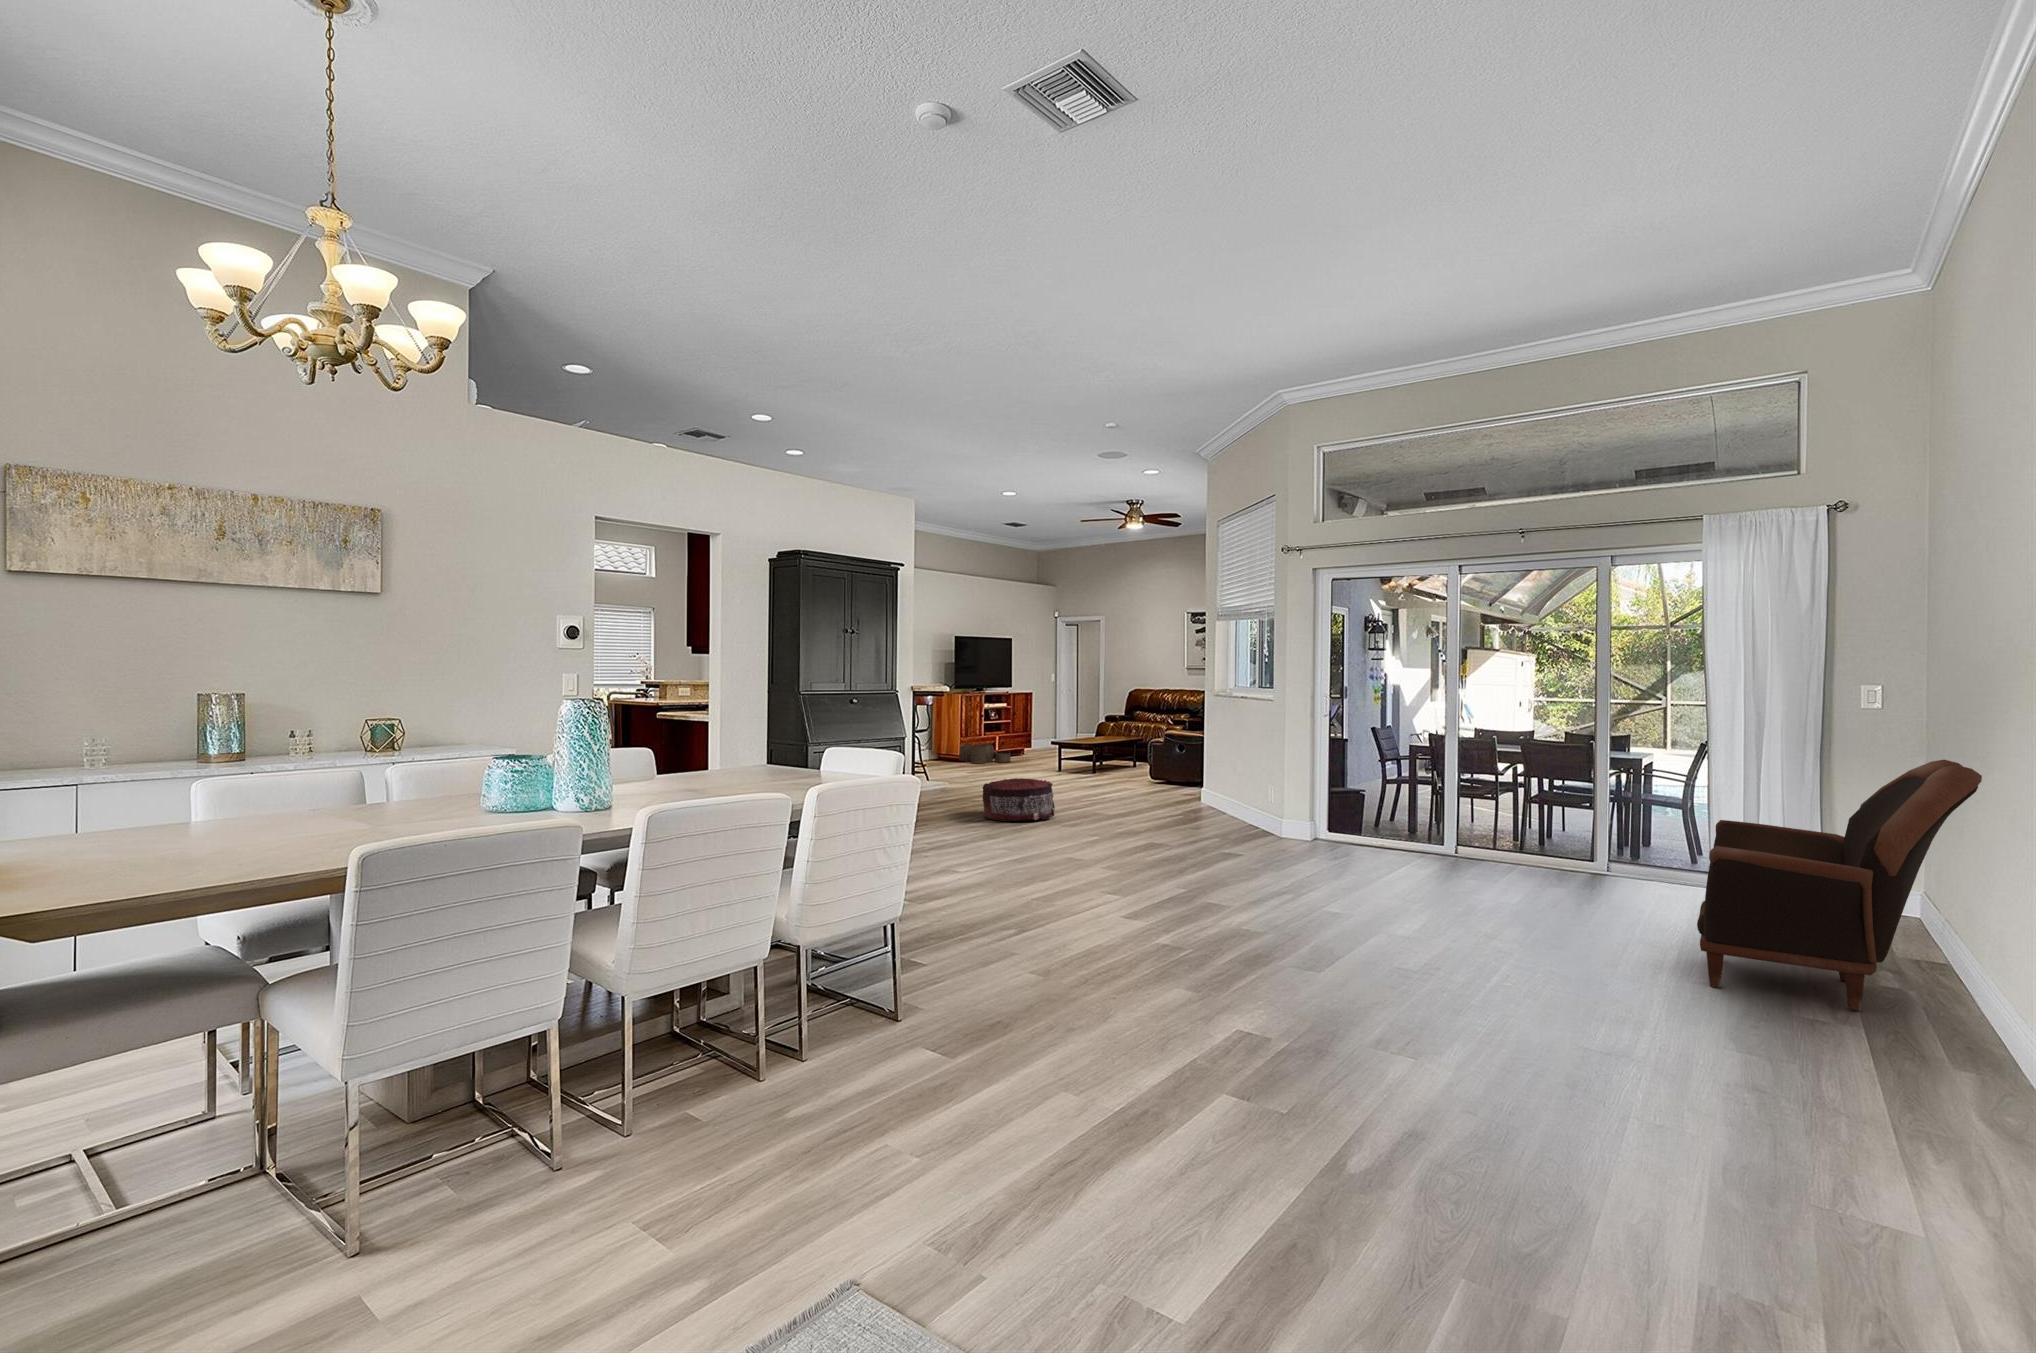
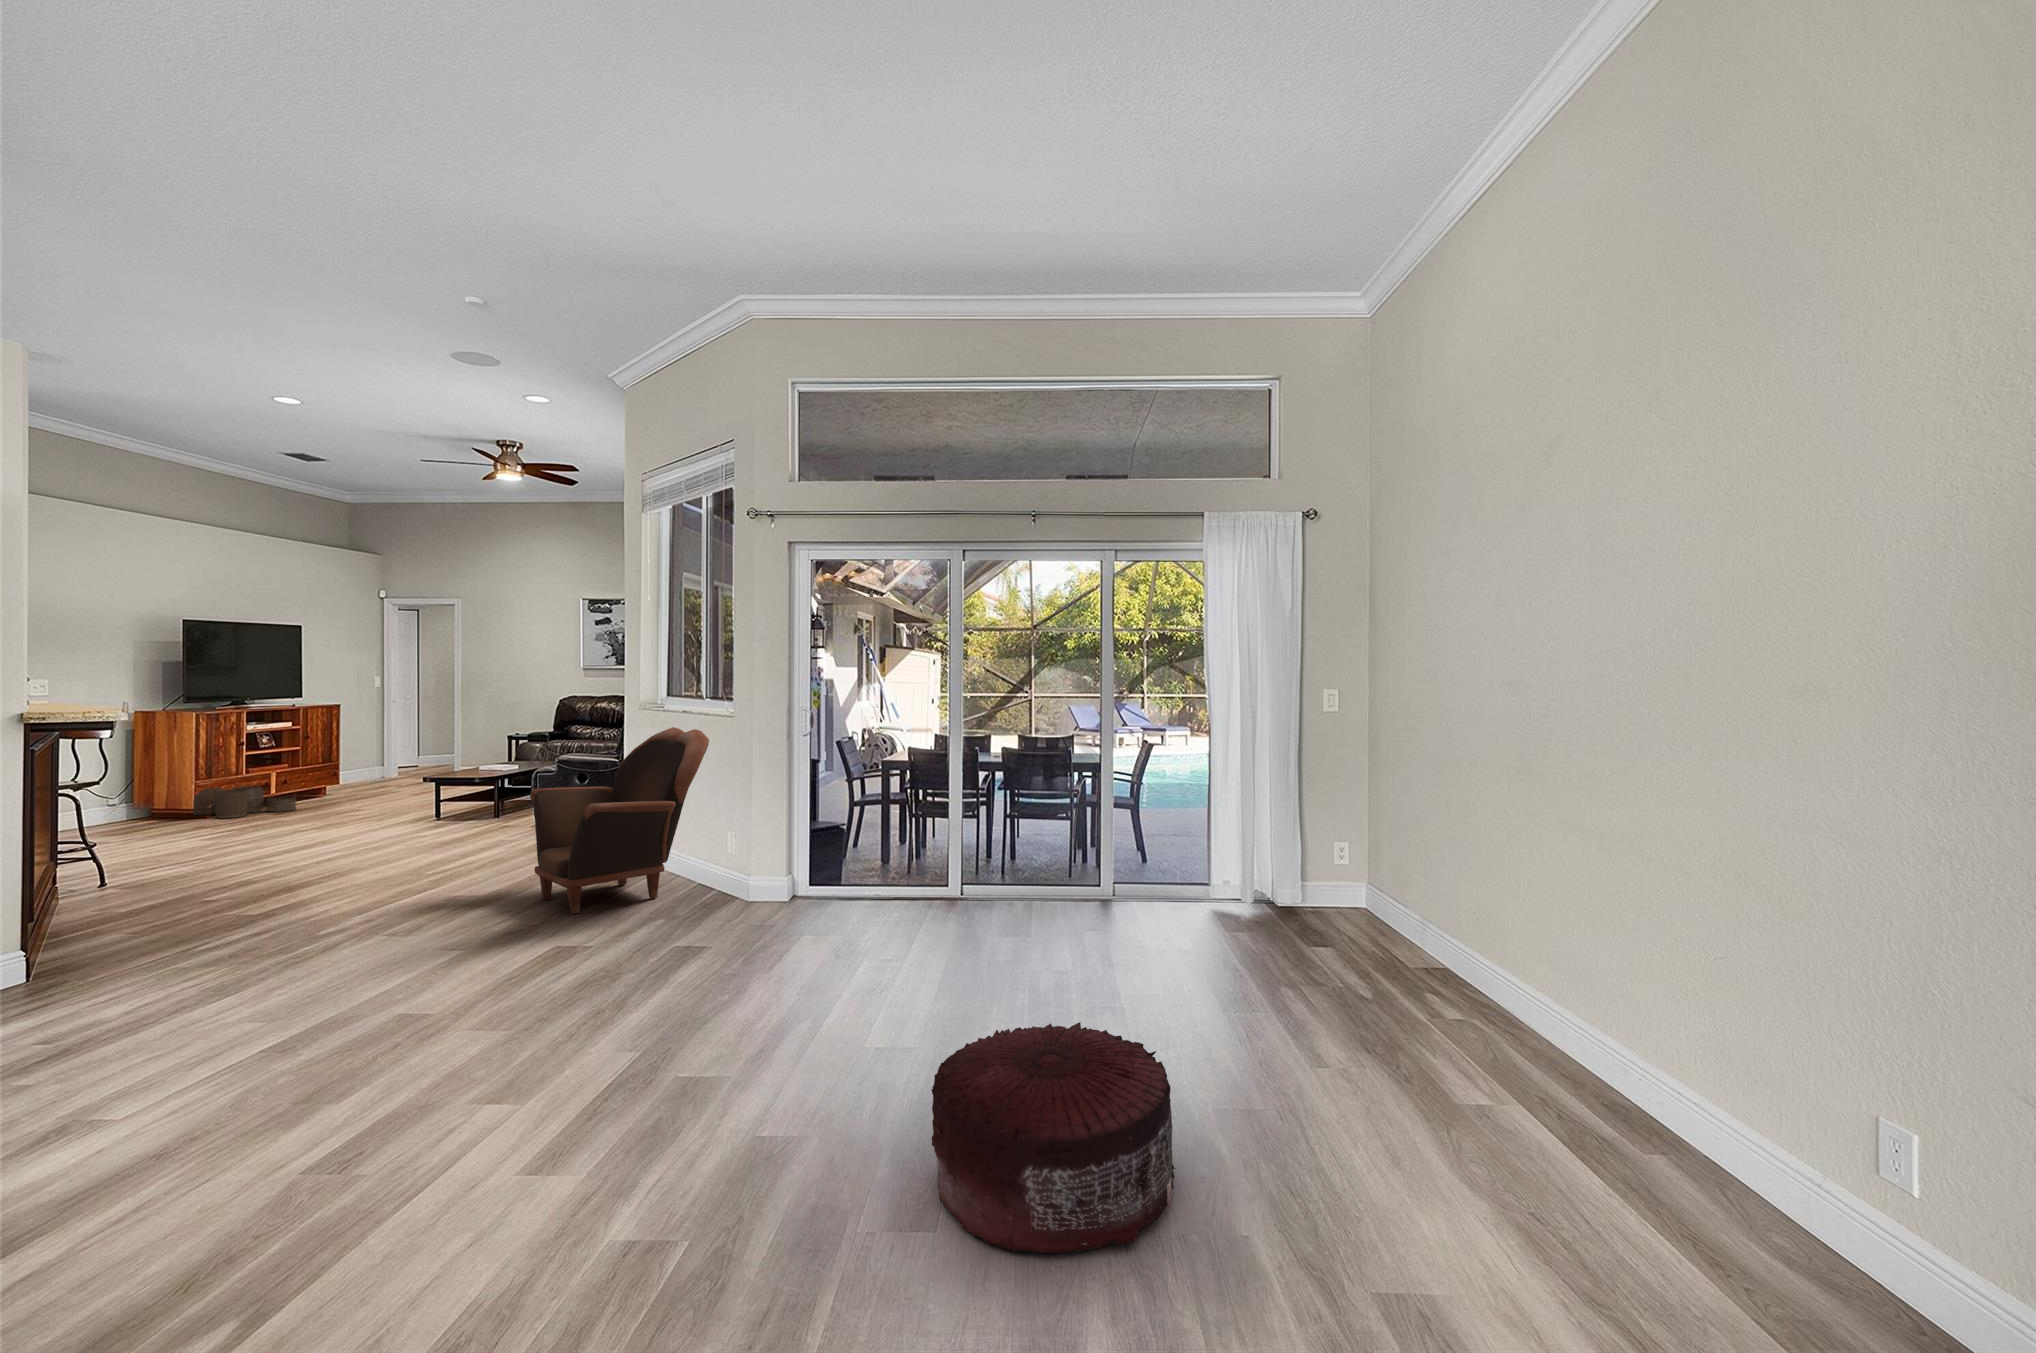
armchair: present [1697,760,1982,1011] -> present [530,727,709,914]
pouf: present [983,778,1055,821] -> present [931,1022,1175,1253]

